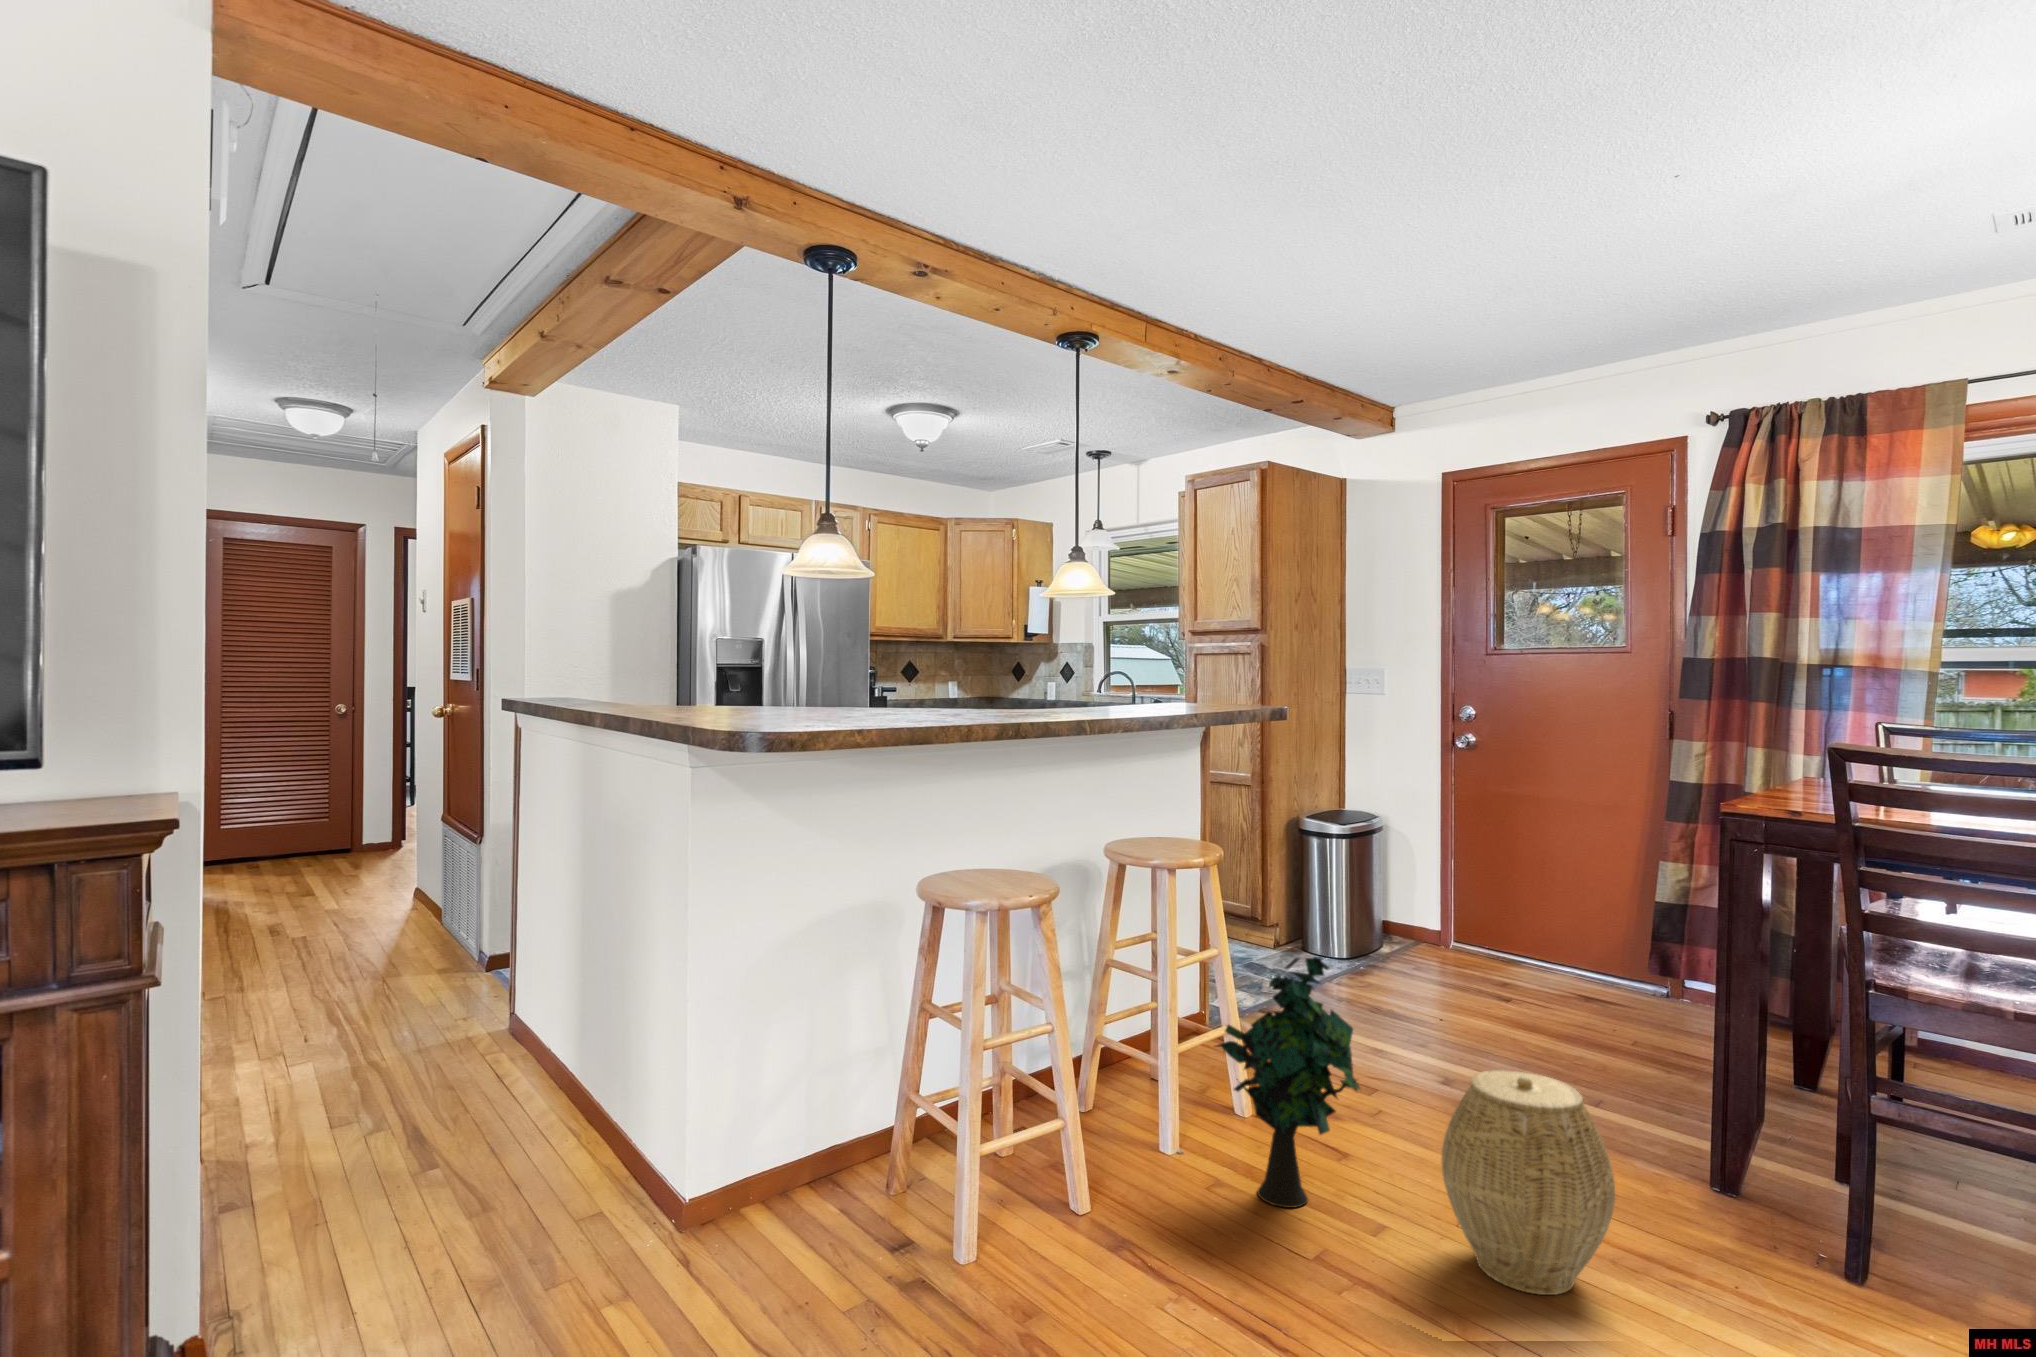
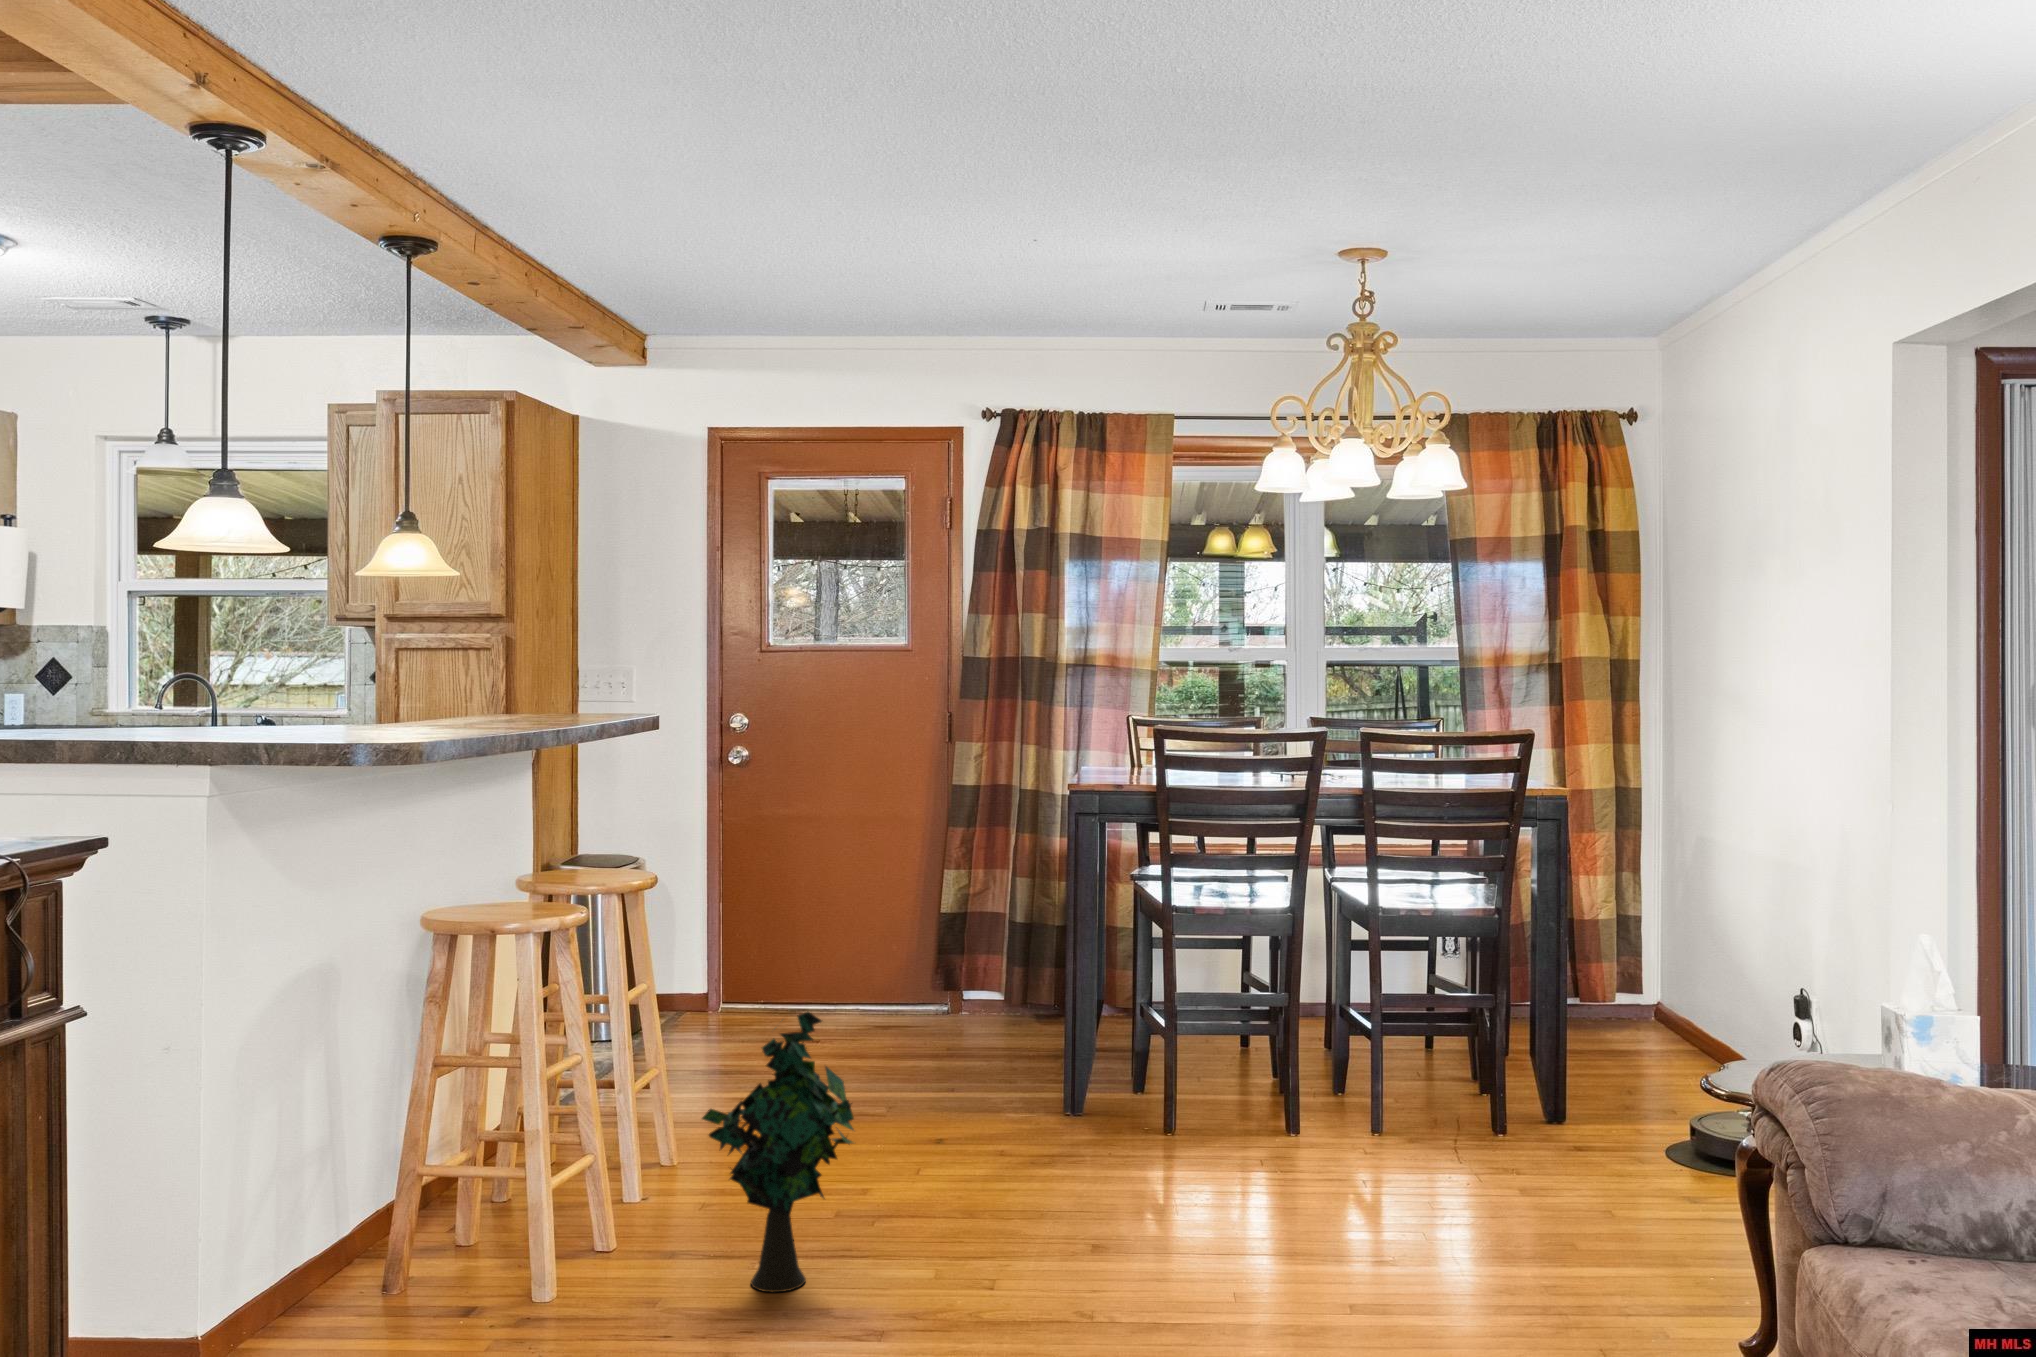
woven basket: present [1442,1070,1615,1295] -> none [946,1083,1093,1284]

